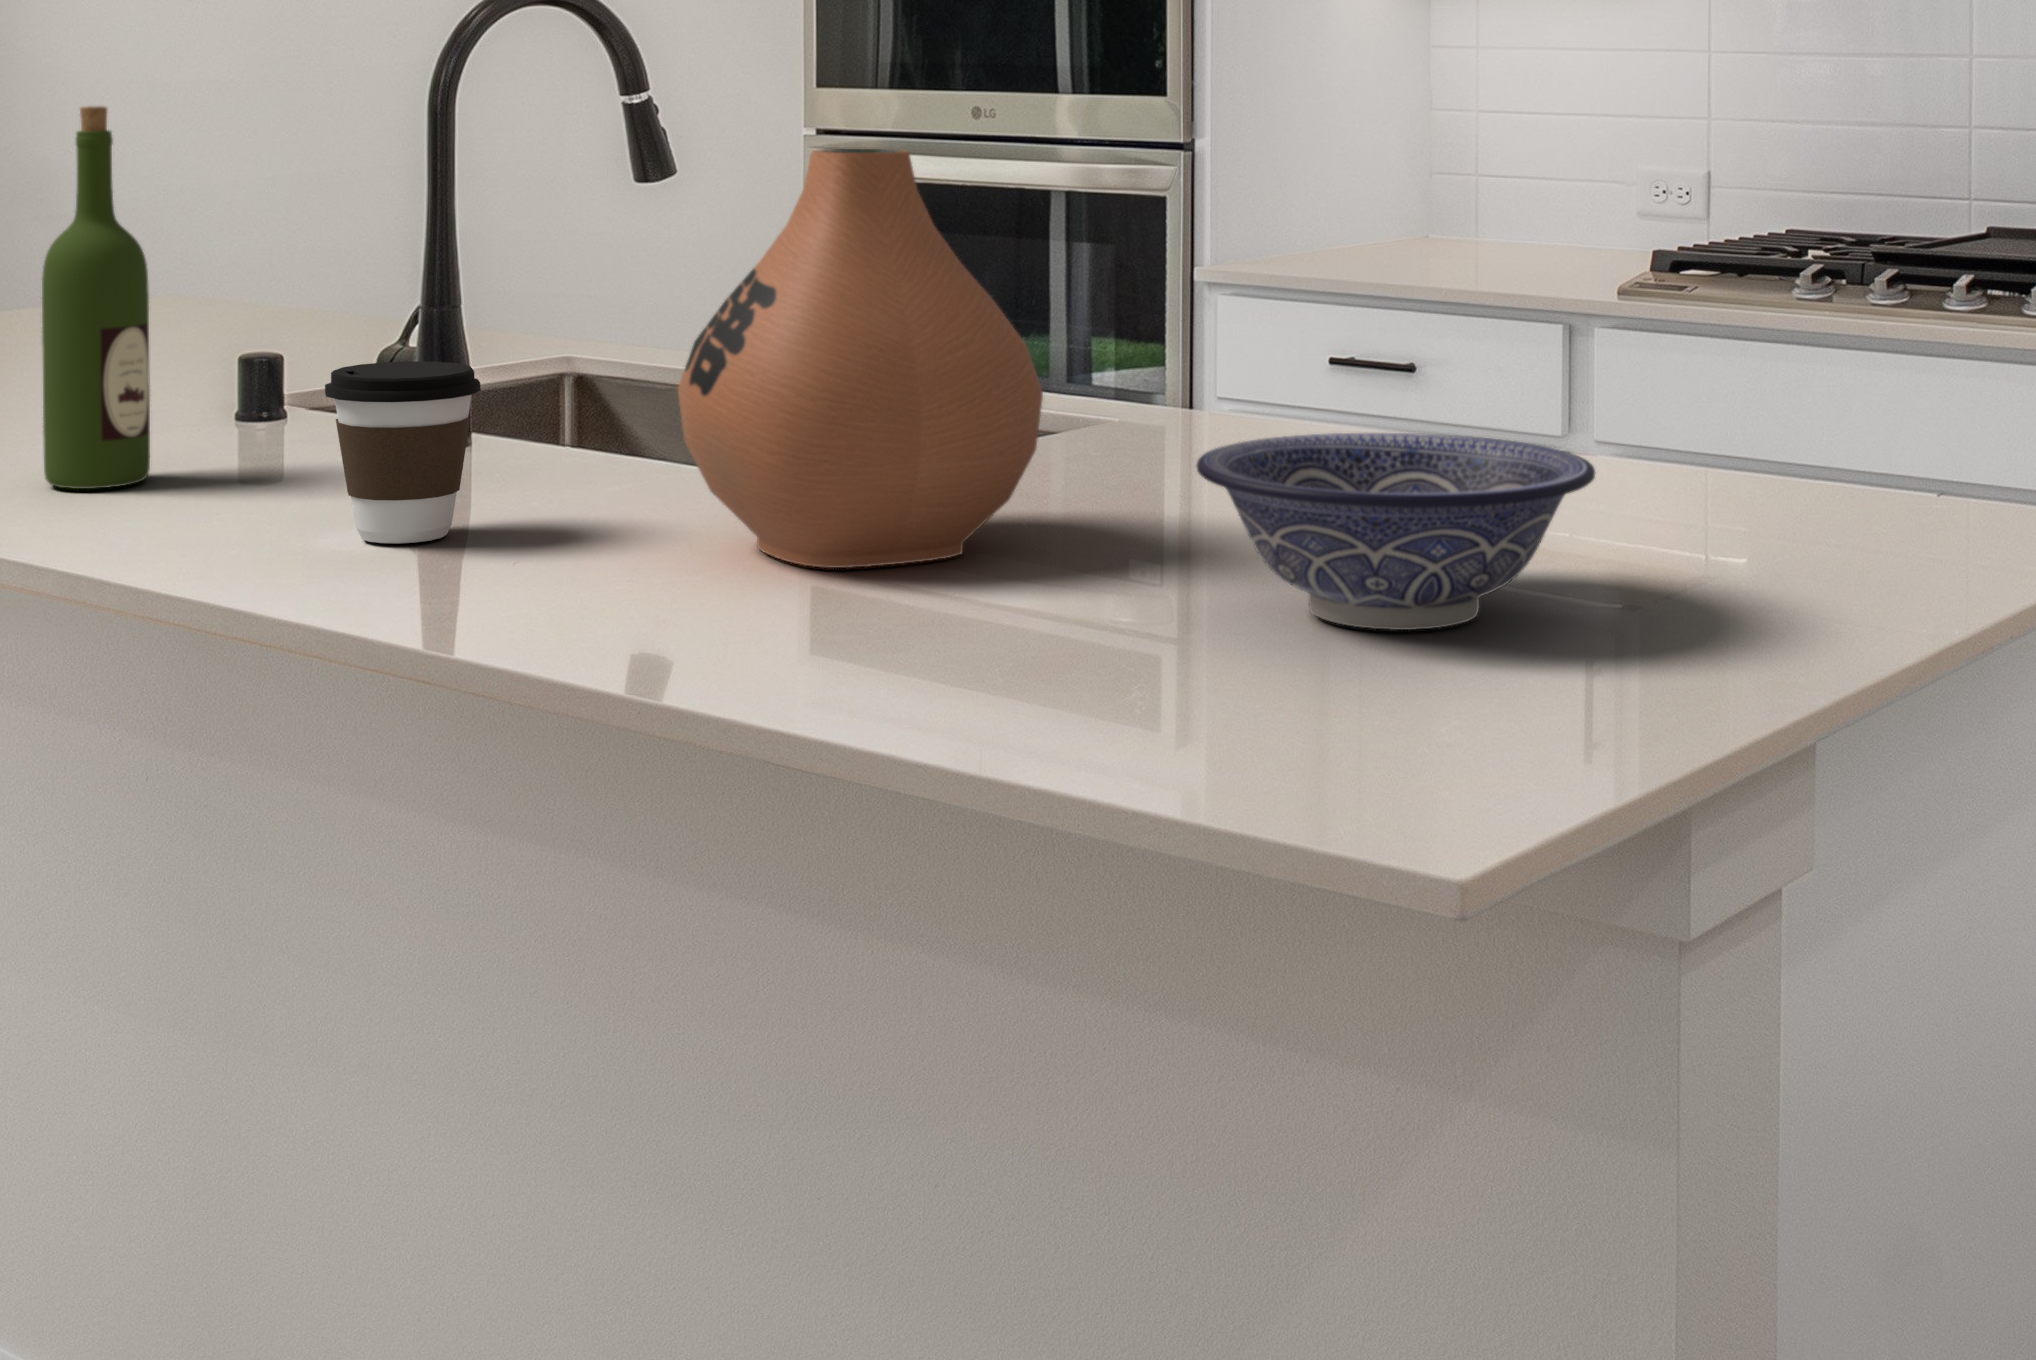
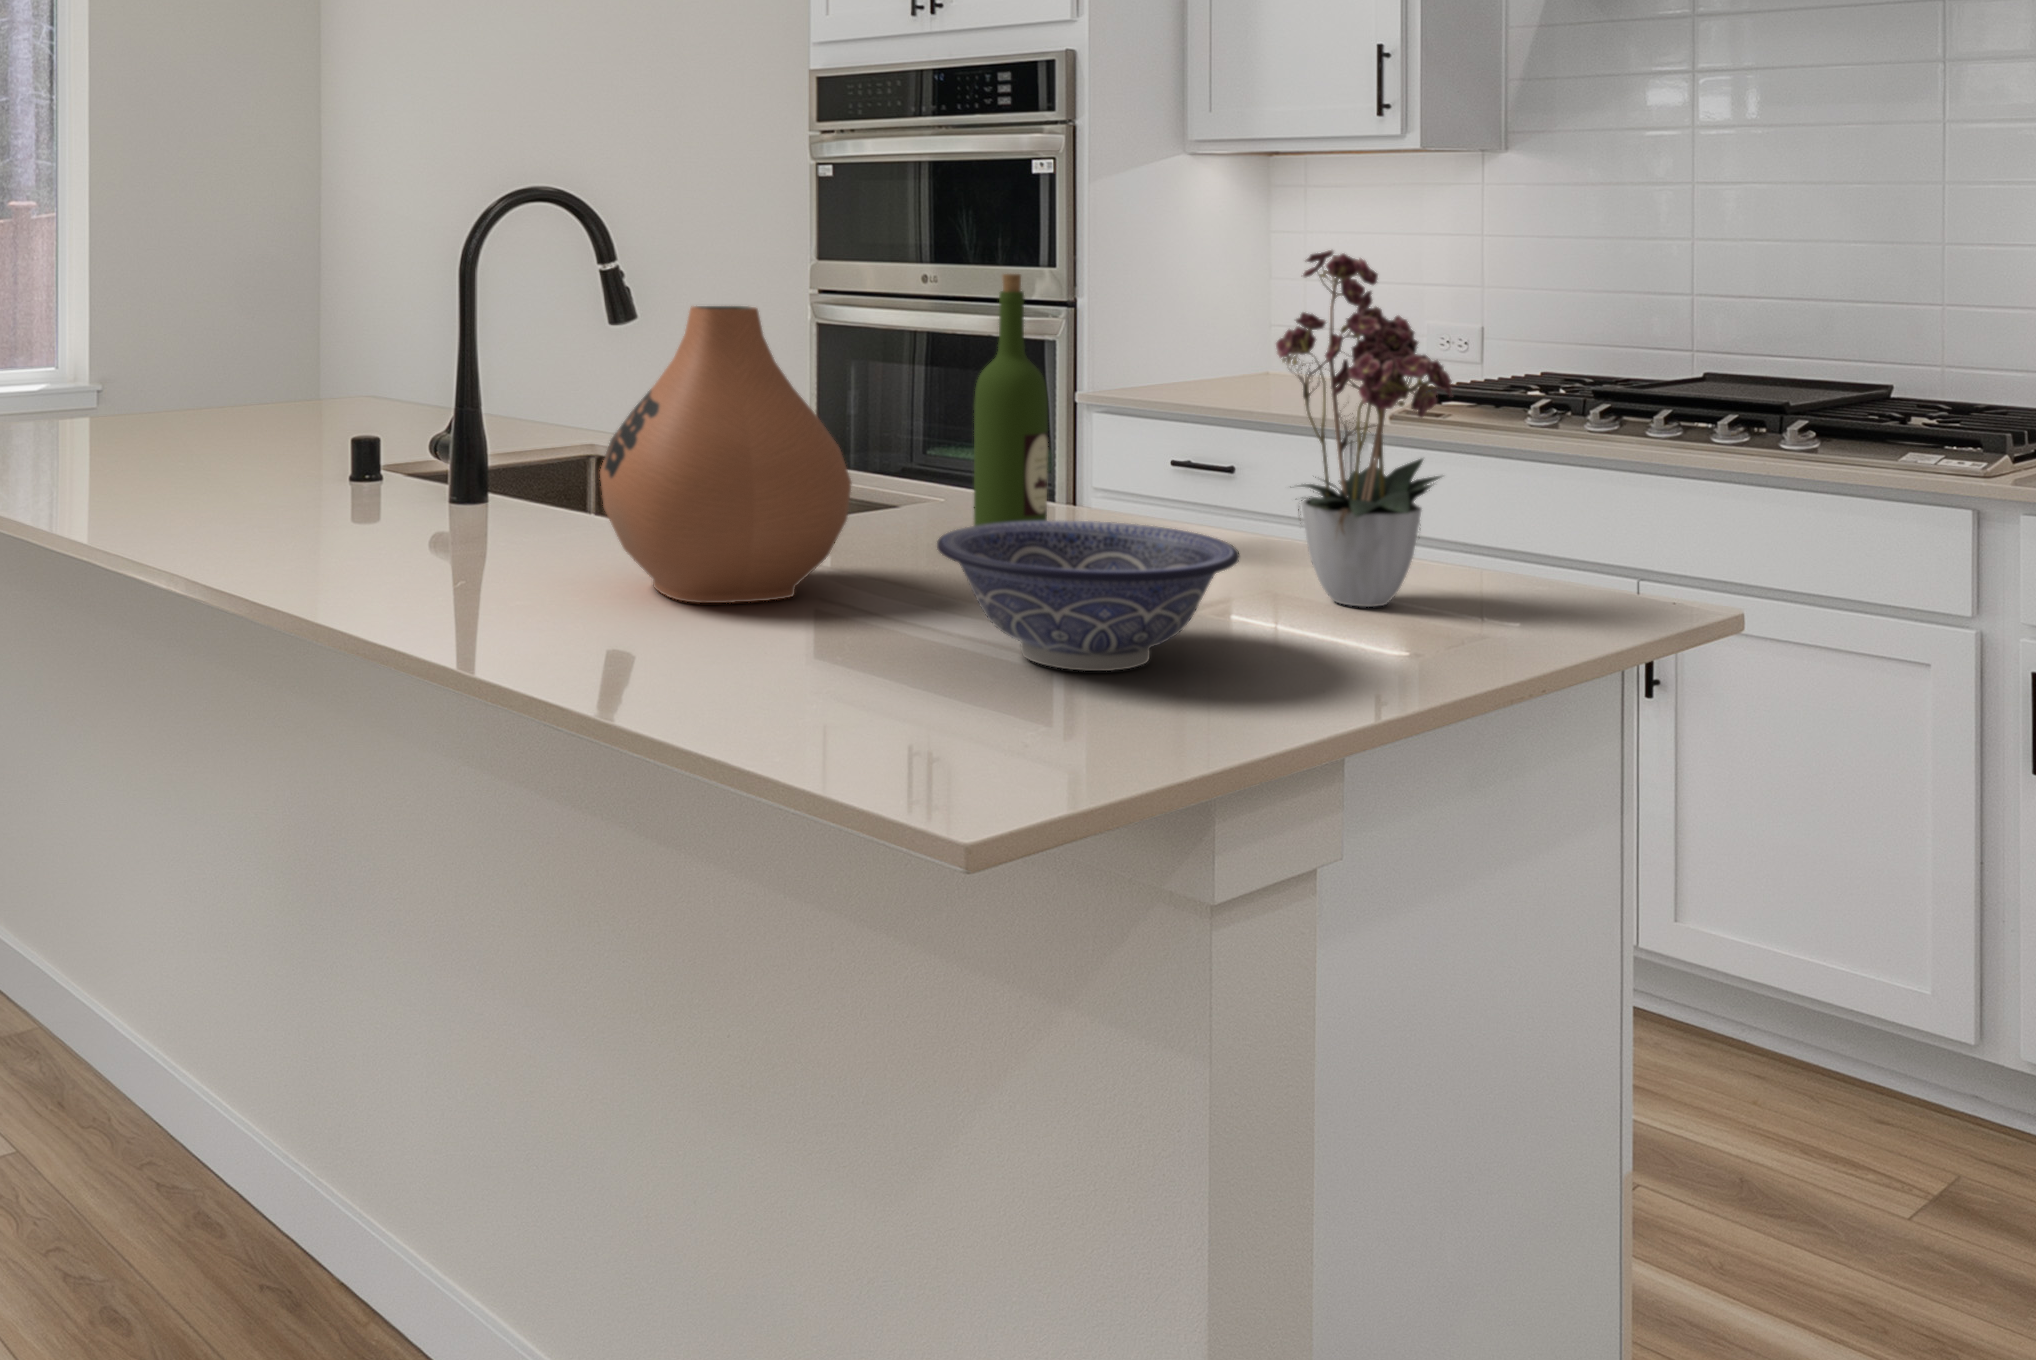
flower arrangement: none [1572,46,1851,534] -> present [1276,250,1452,607]
wine bottle: present [42,106,150,489] -> present [974,274,1048,526]
coffee cup: present [325,361,481,543] -> none [372,447,475,571]

